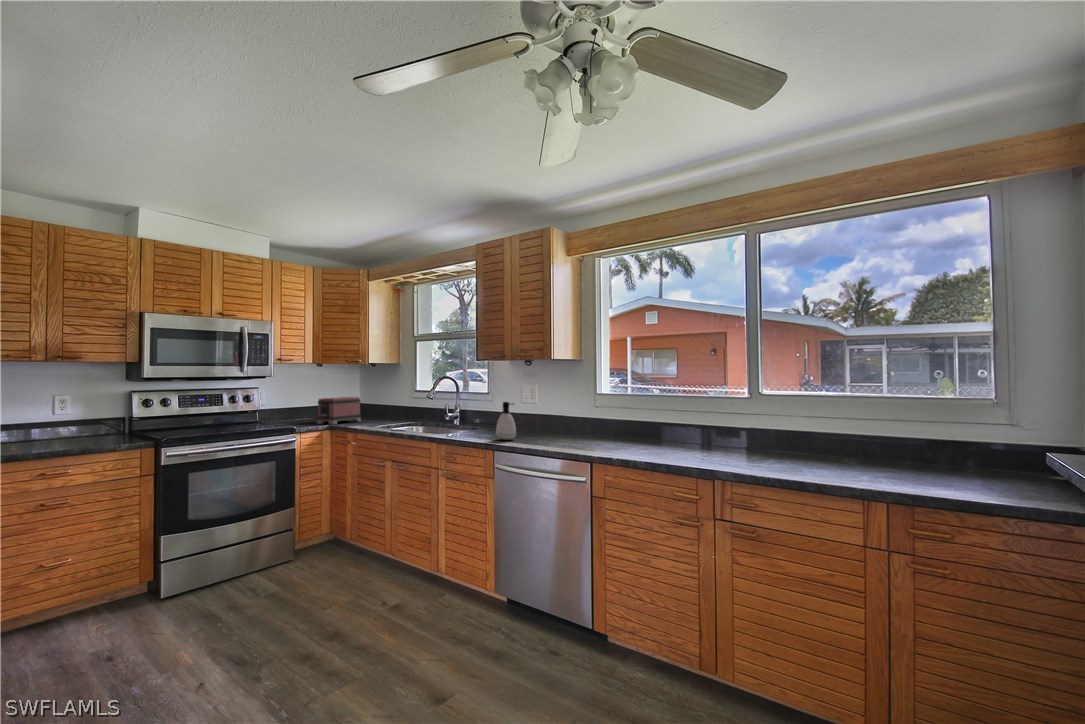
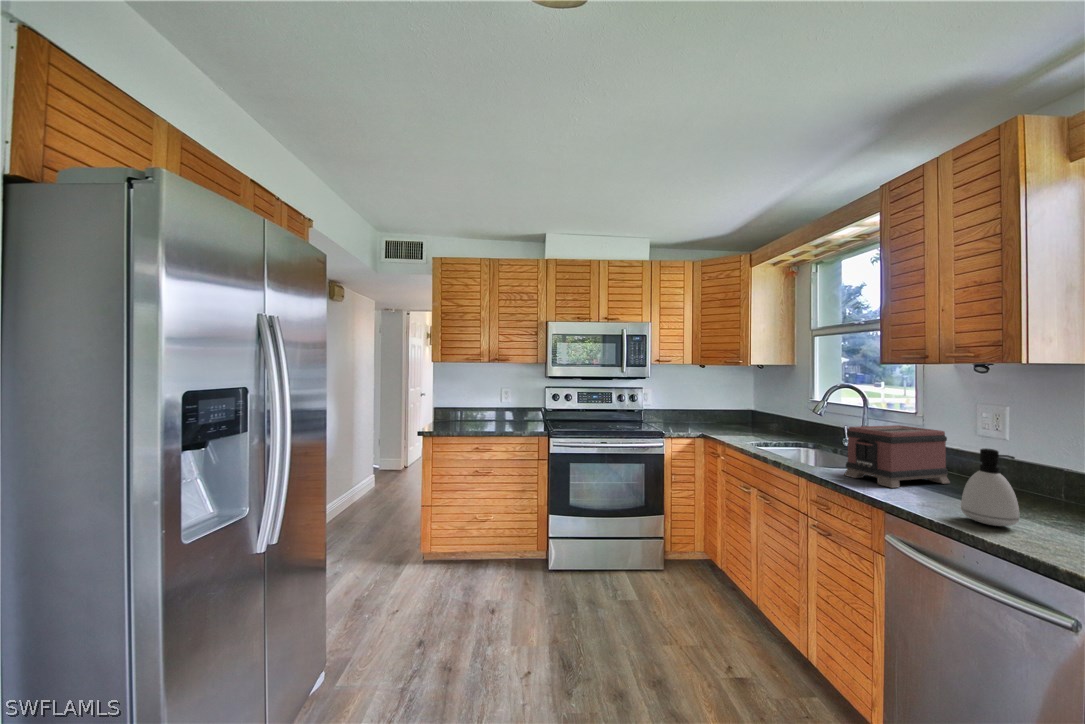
toaster: present [317,397,361,424] -> present [844,425,950,488]

